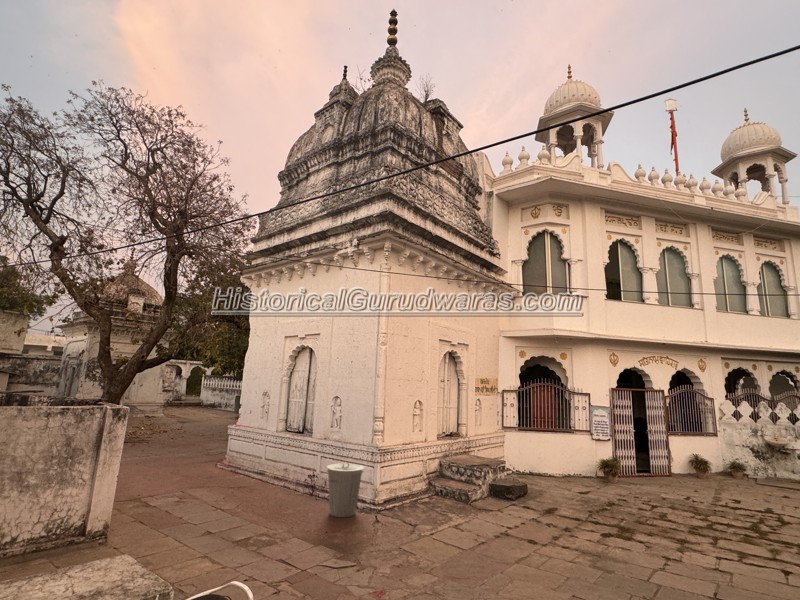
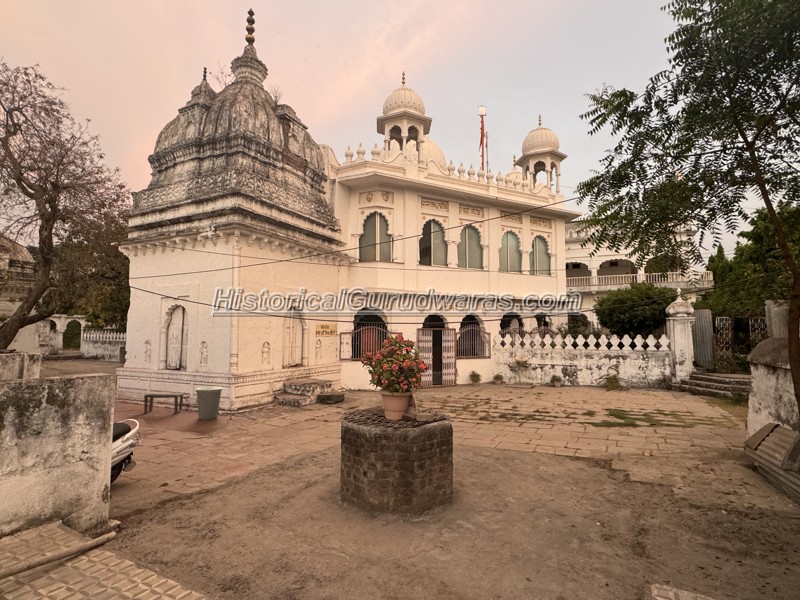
bench: none [257,465,309,499] -> present [144,393,184,414]

